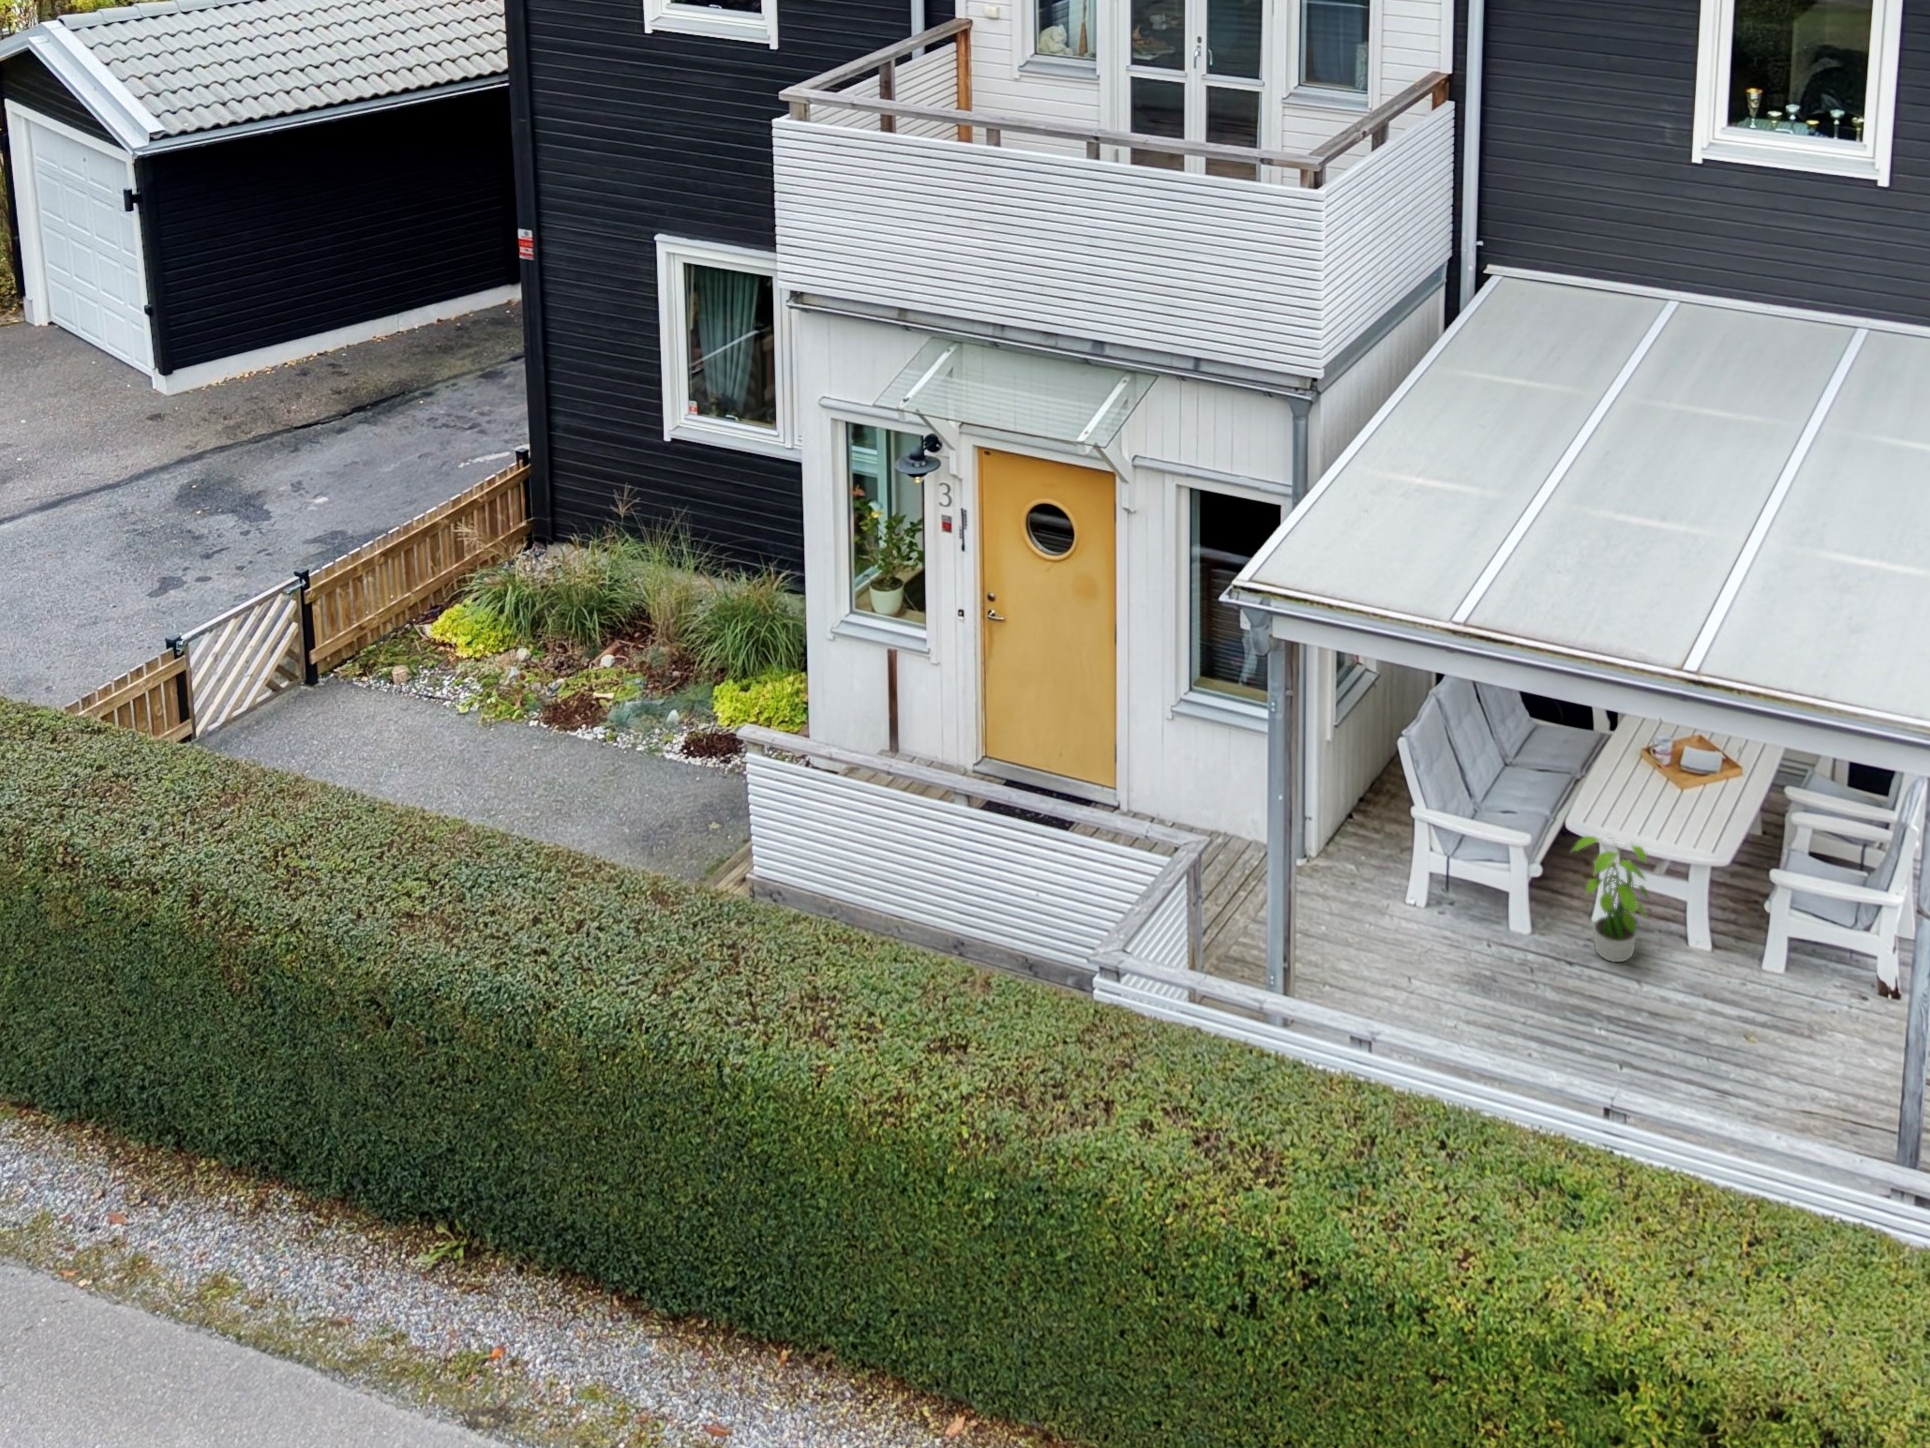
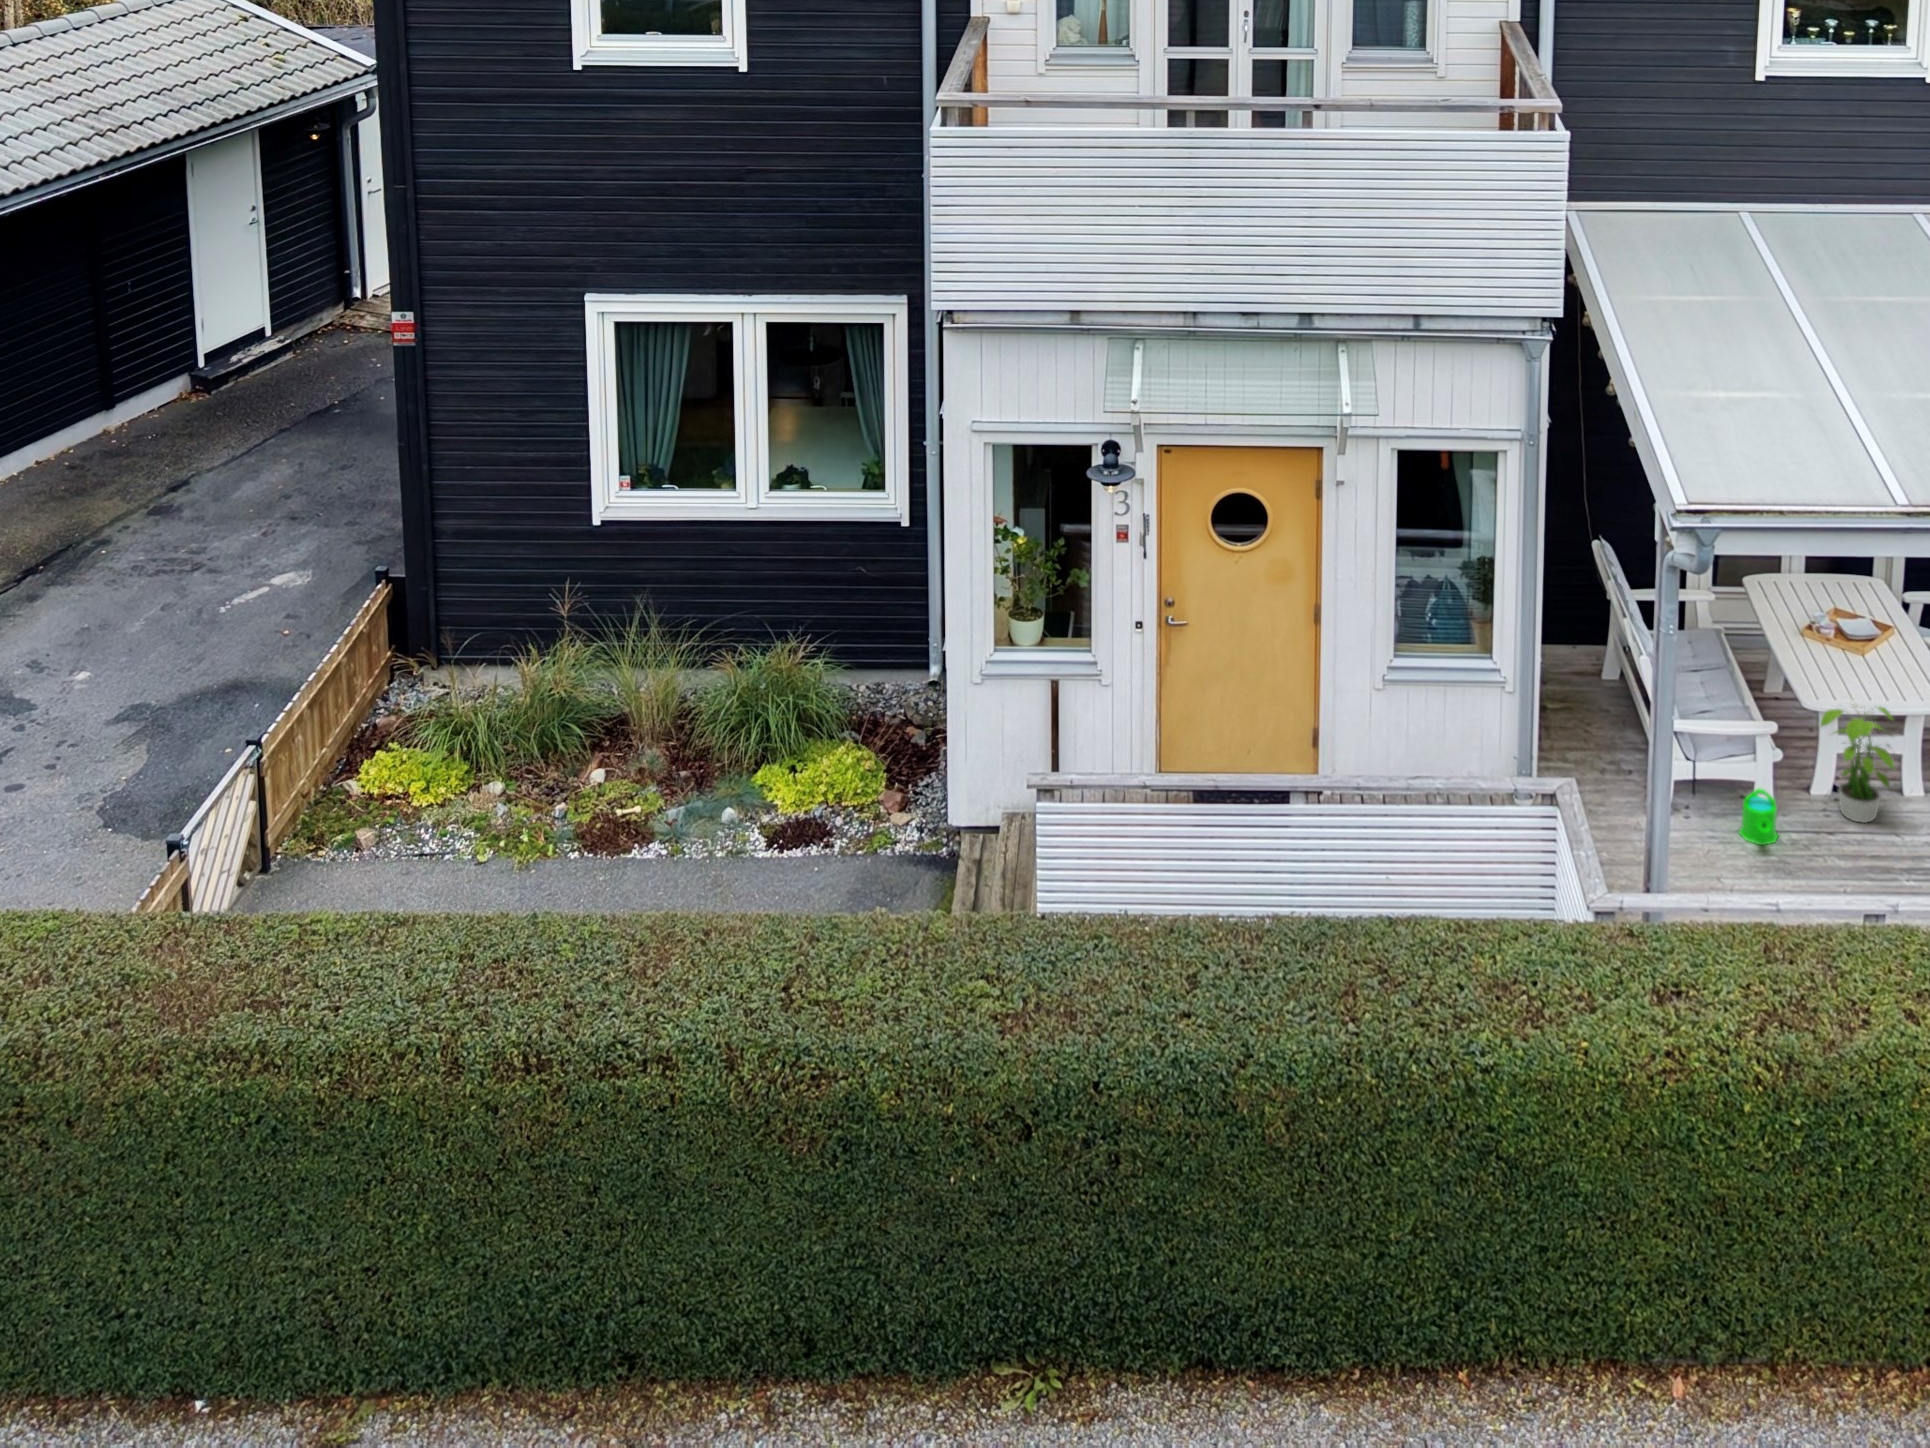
watering can: none [1467,898,1507,958] -> present [1739,788,1778,845]

